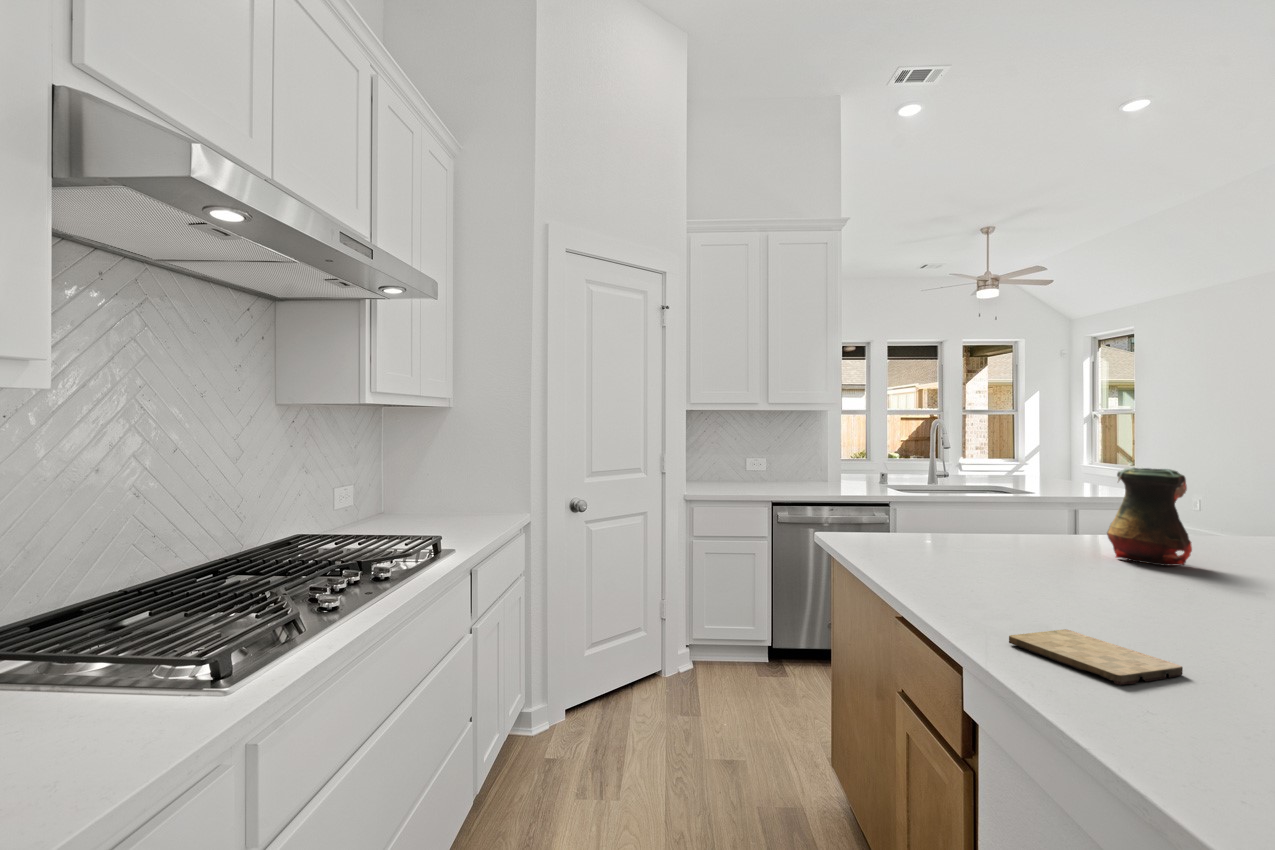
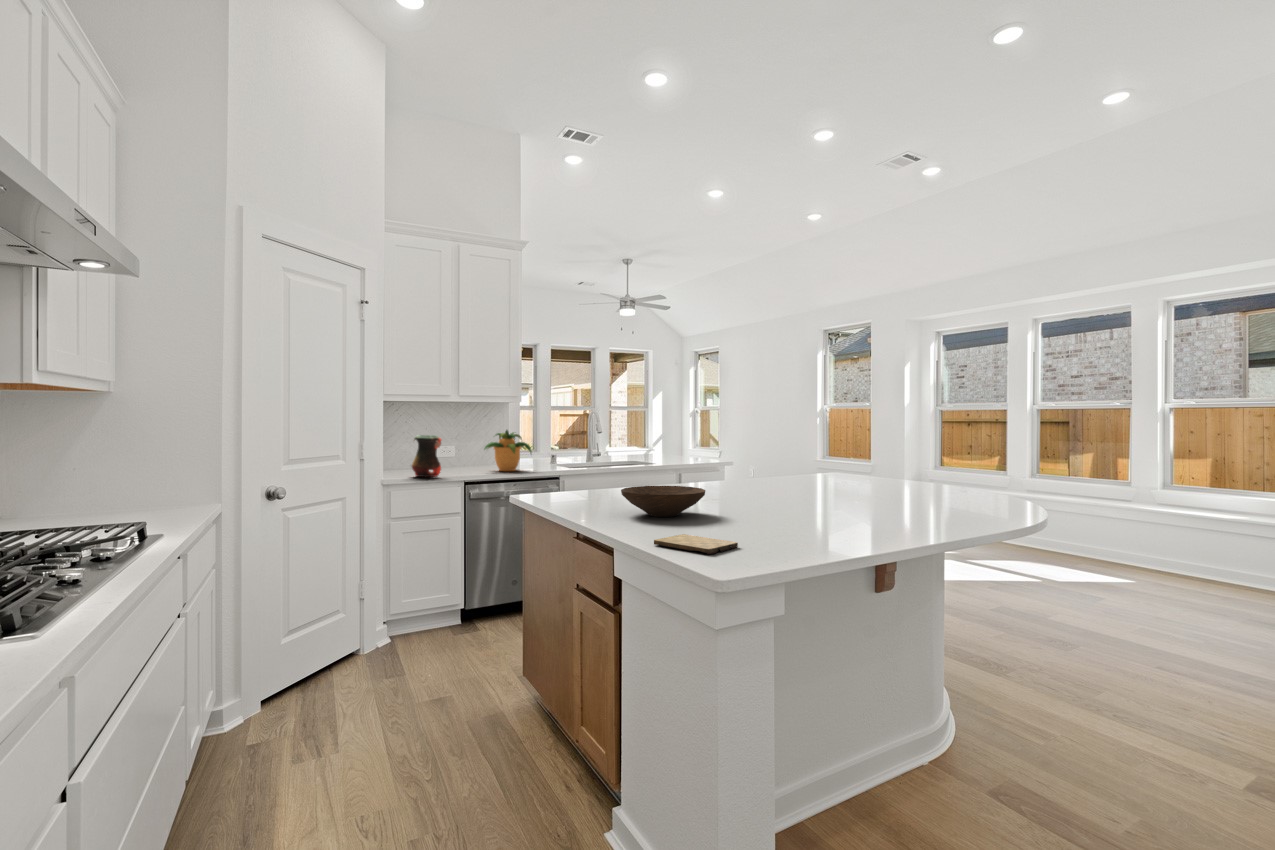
potted plant: none [796,441,853,489] -> present [484,430,531,471]
vase: present [1107,468,1192,566] -> present [412,435,441,477]
wooden bowl: none [961,532,1110,585] -> present [621,486,705,517]

